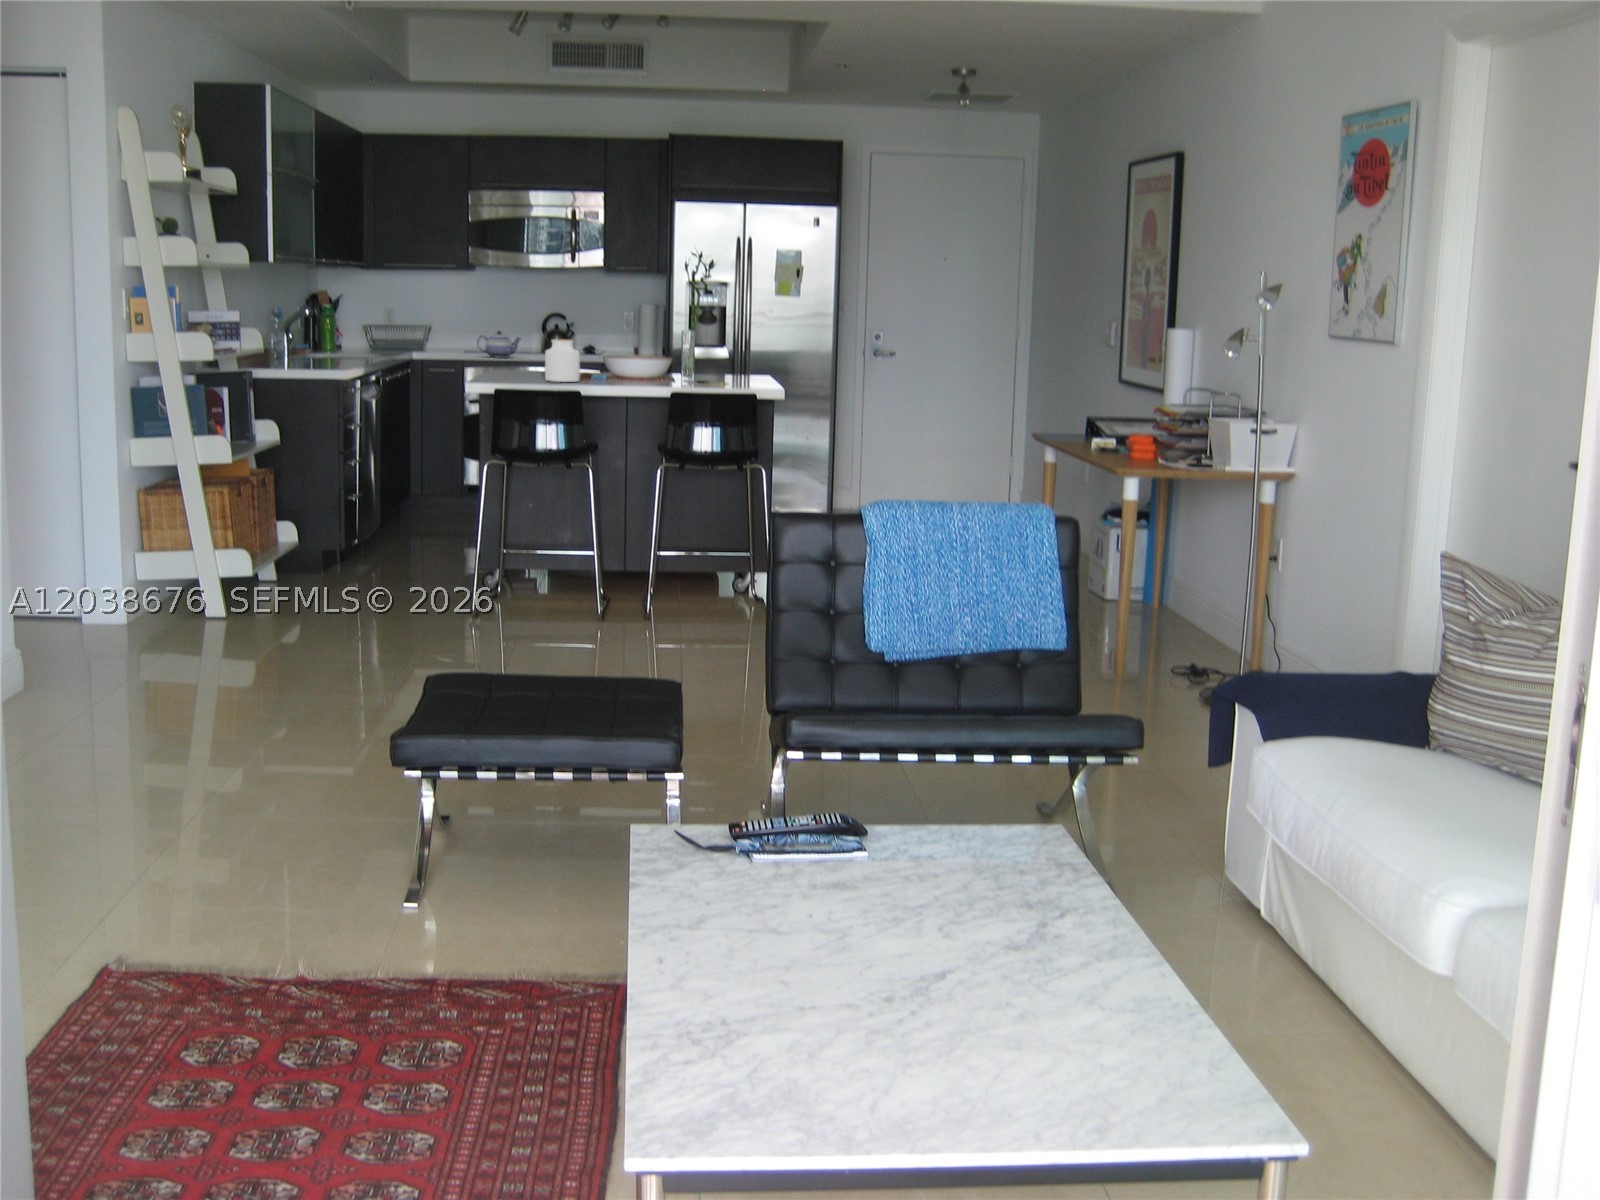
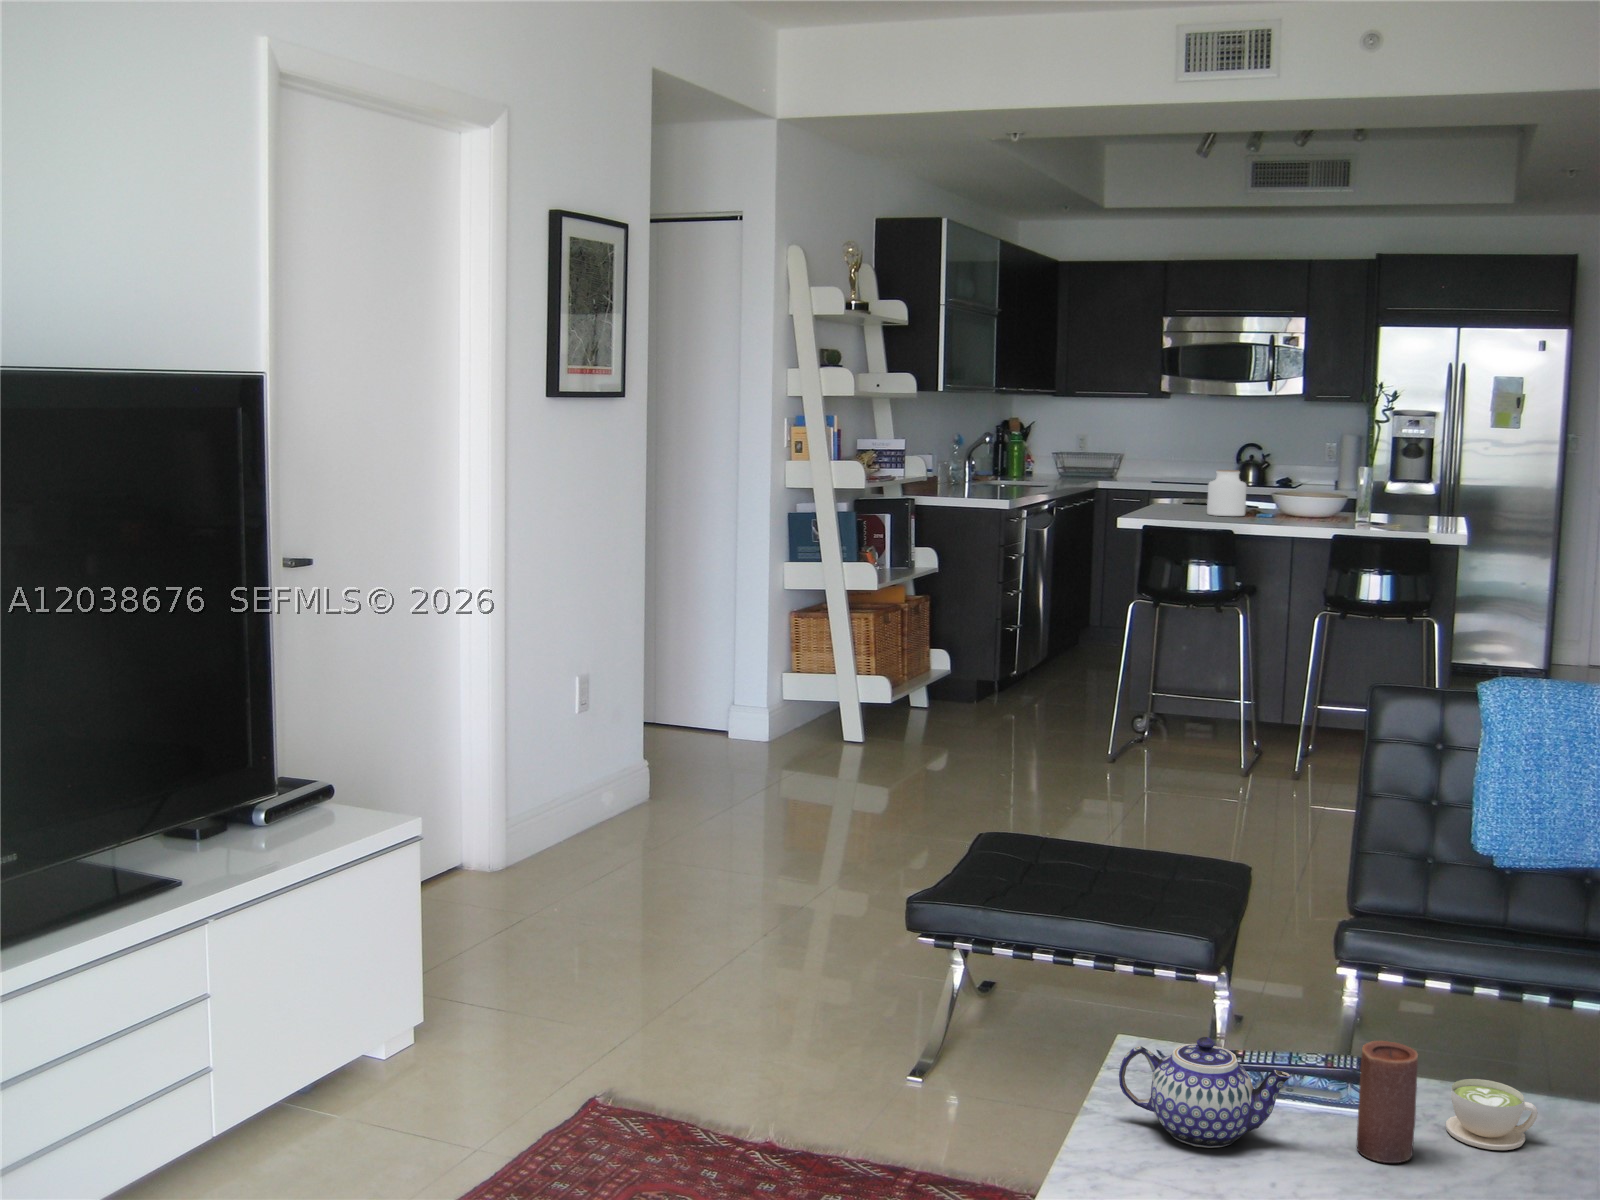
teapot: present [477,331,520,358] -> present [1119,1037,1291,1148]
candle: none [856,791,901,885] -> present [1357,1041,1418,1163]
coffee cup: none [911,813,977,864] -> present [1446,1079,1538,1150]

